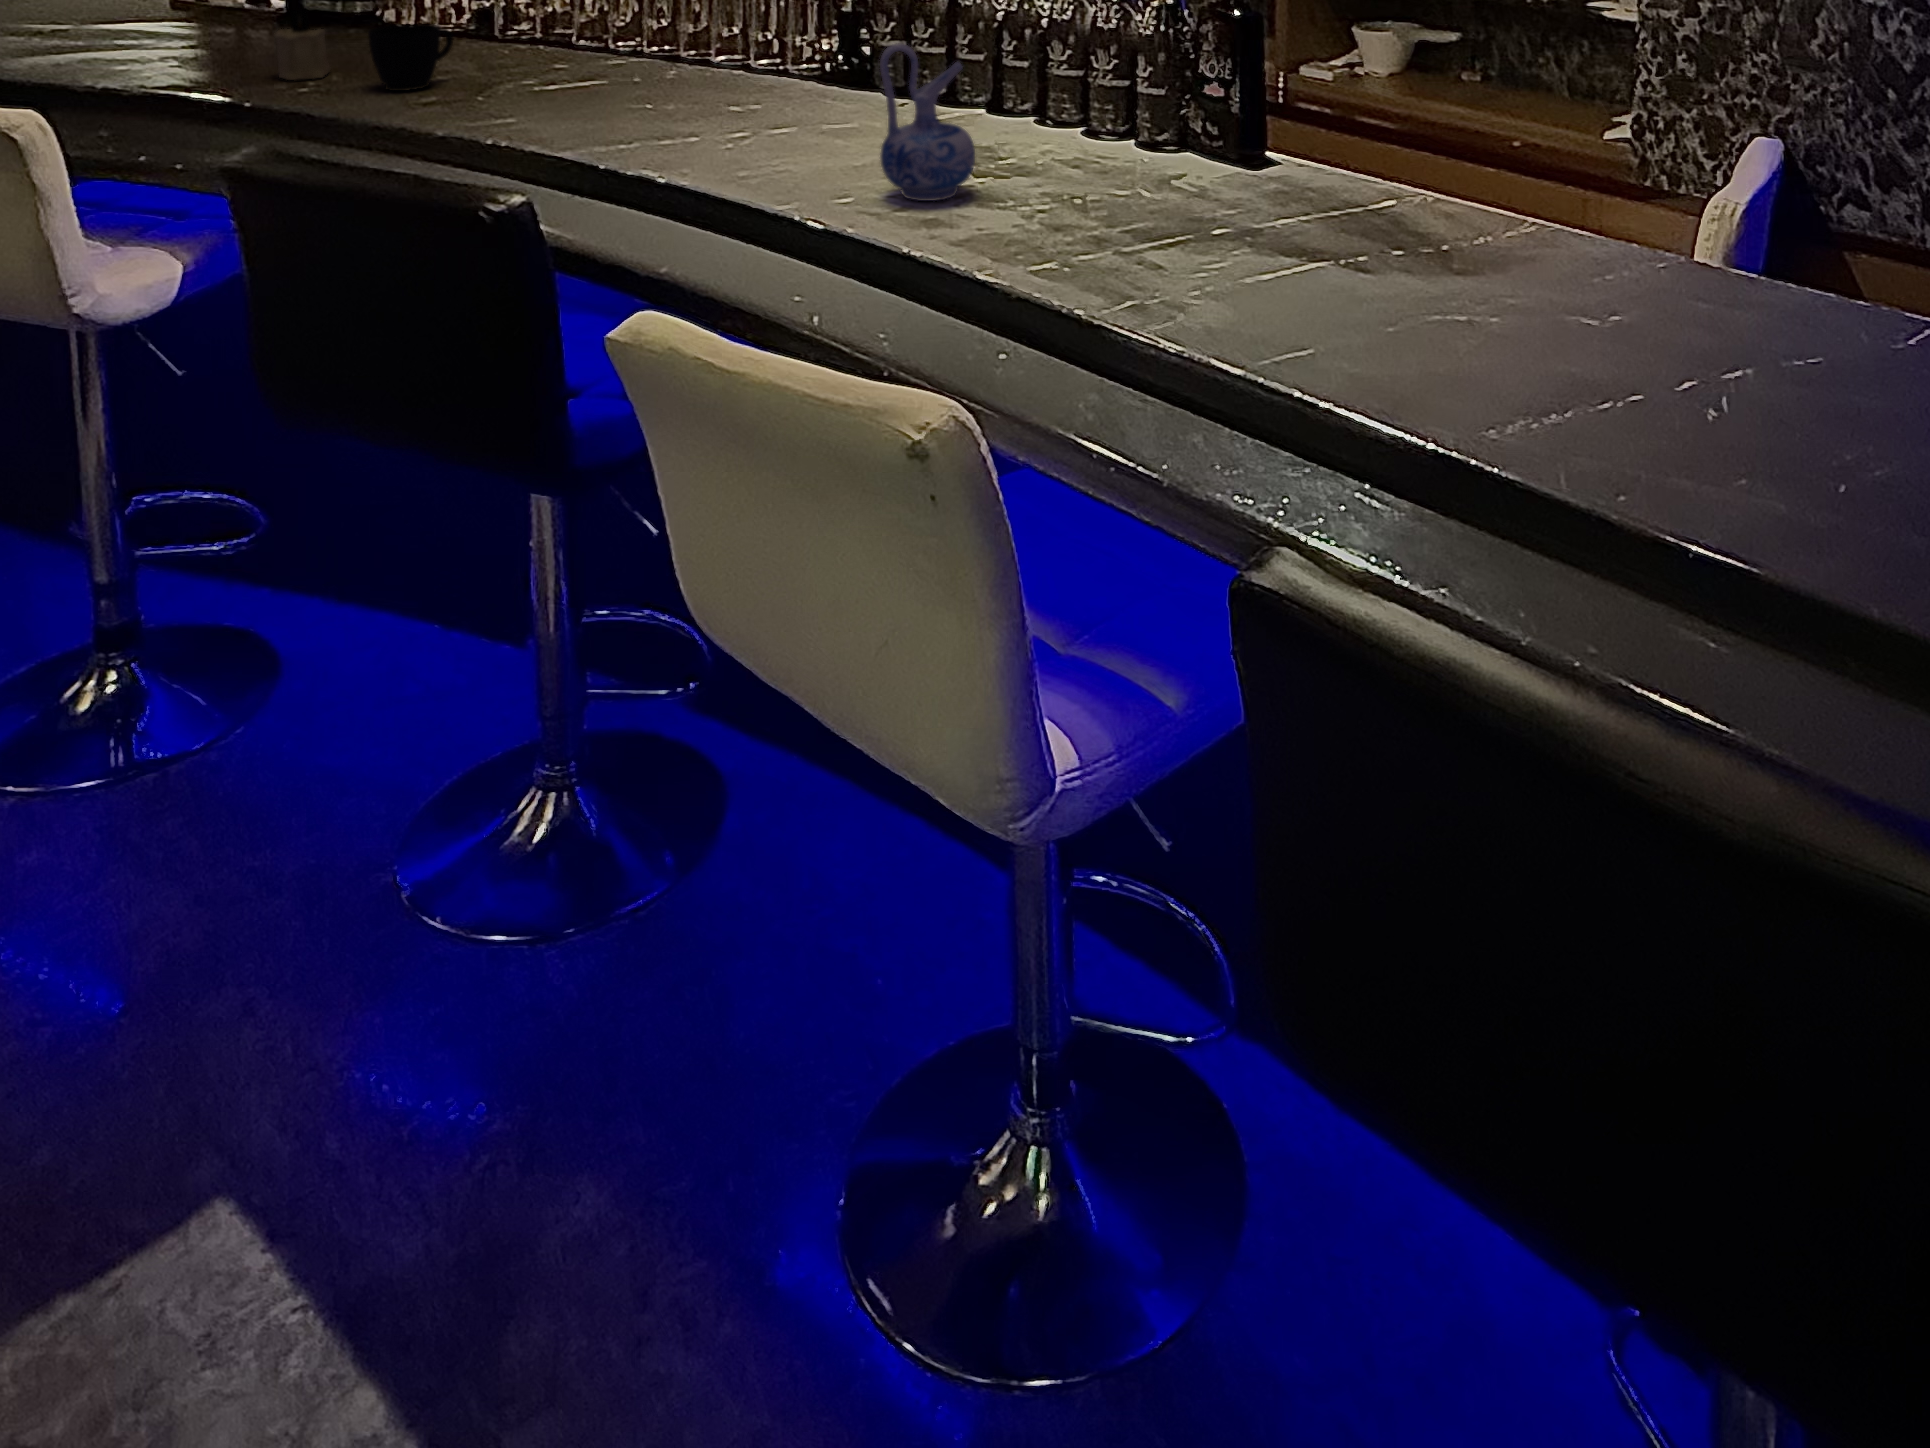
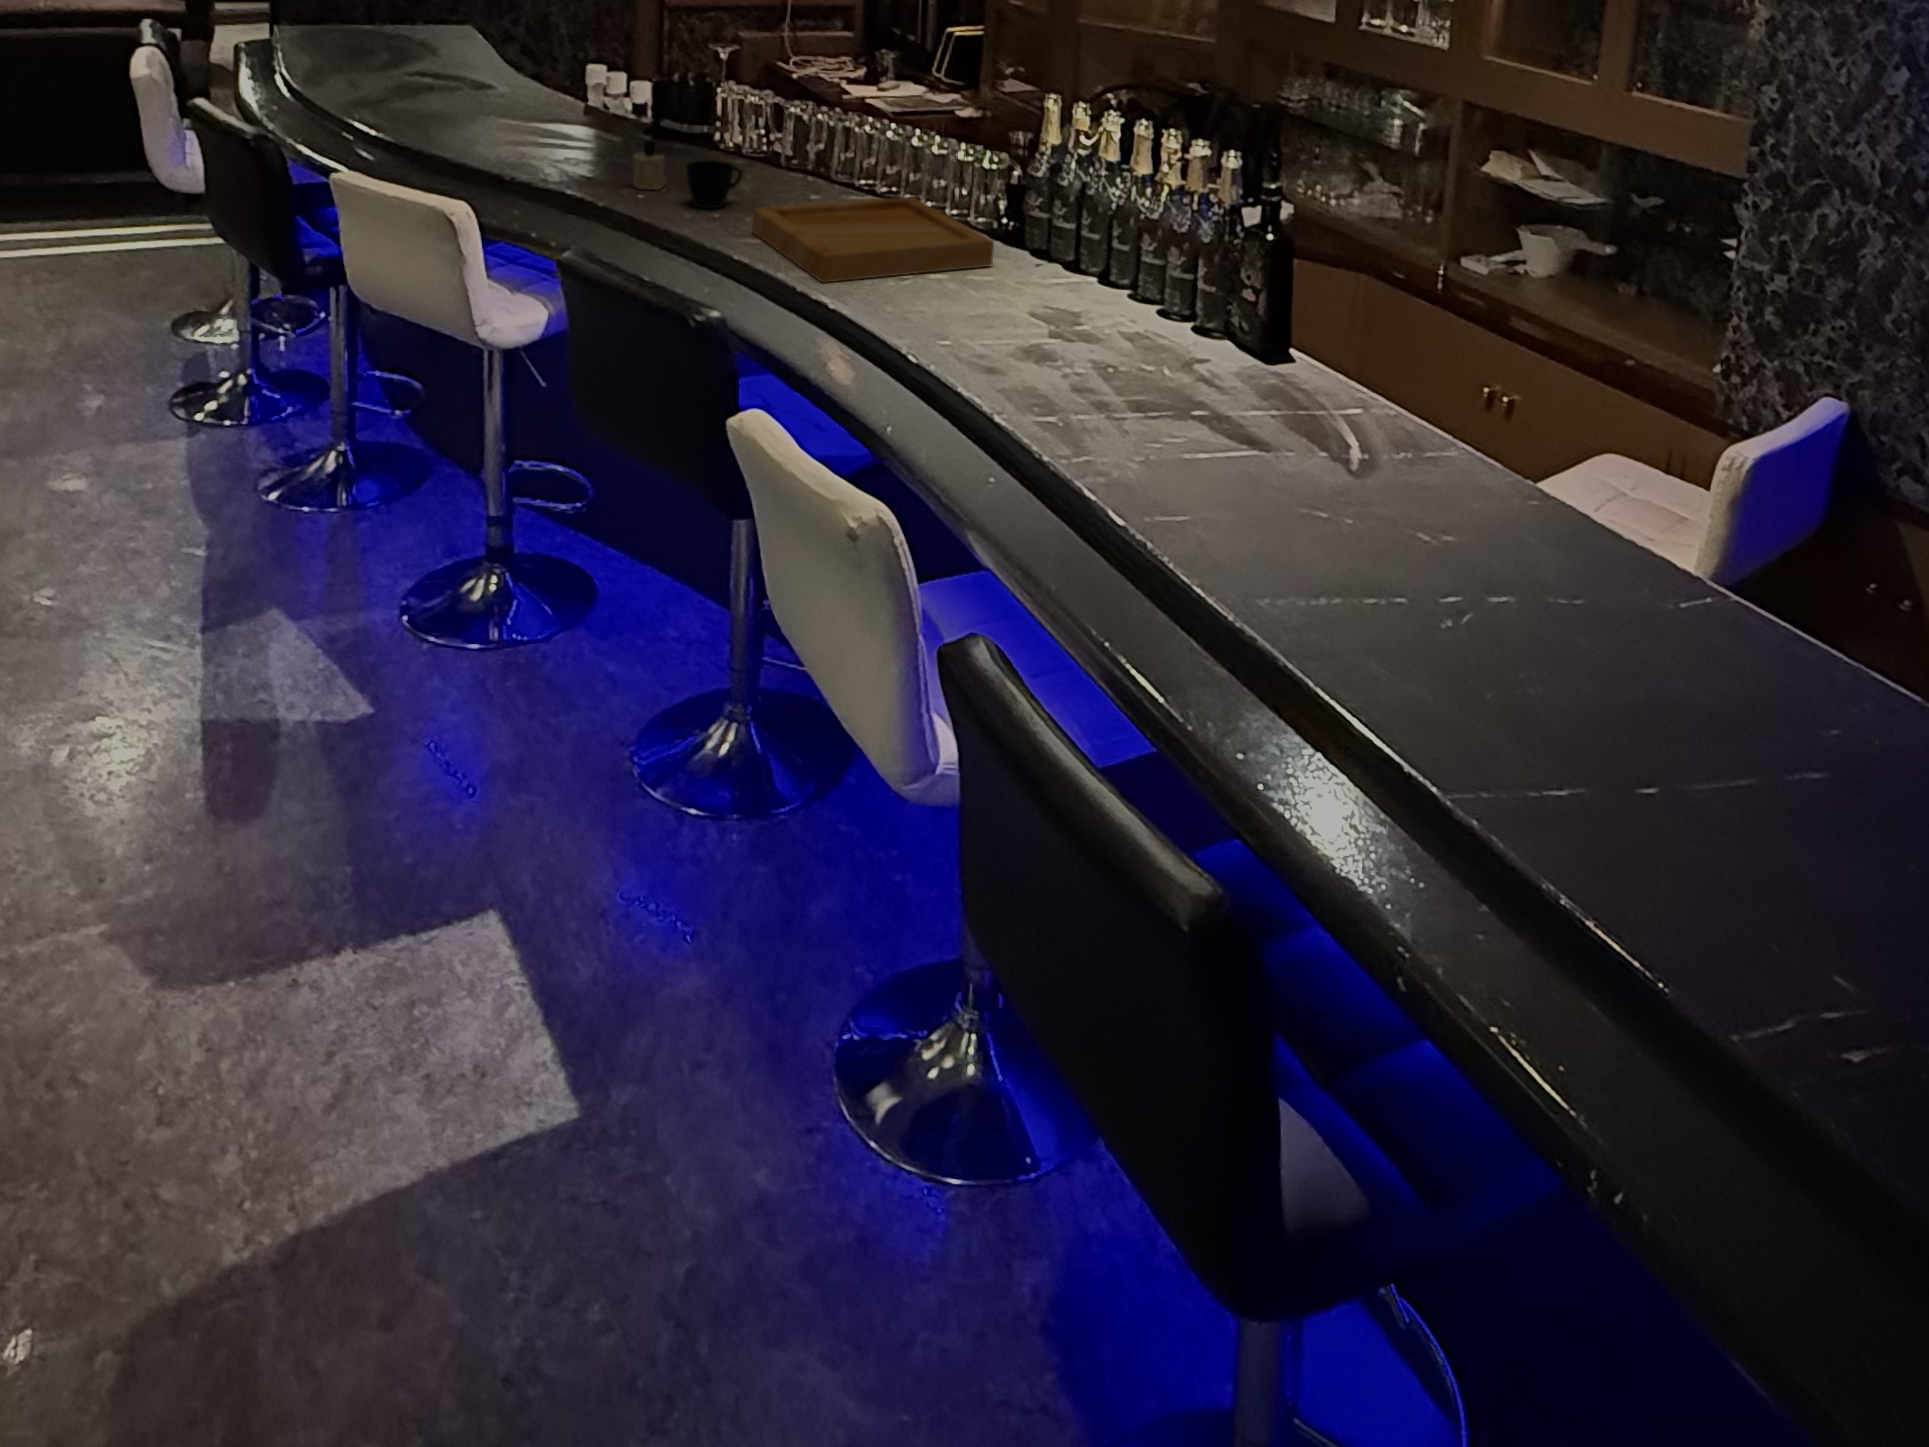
tray: none [487,39,853,154] -> present [752,196,994,283]
ceramic pitcher: present [880,43,975,201] -> none [969,241,1035,354]

